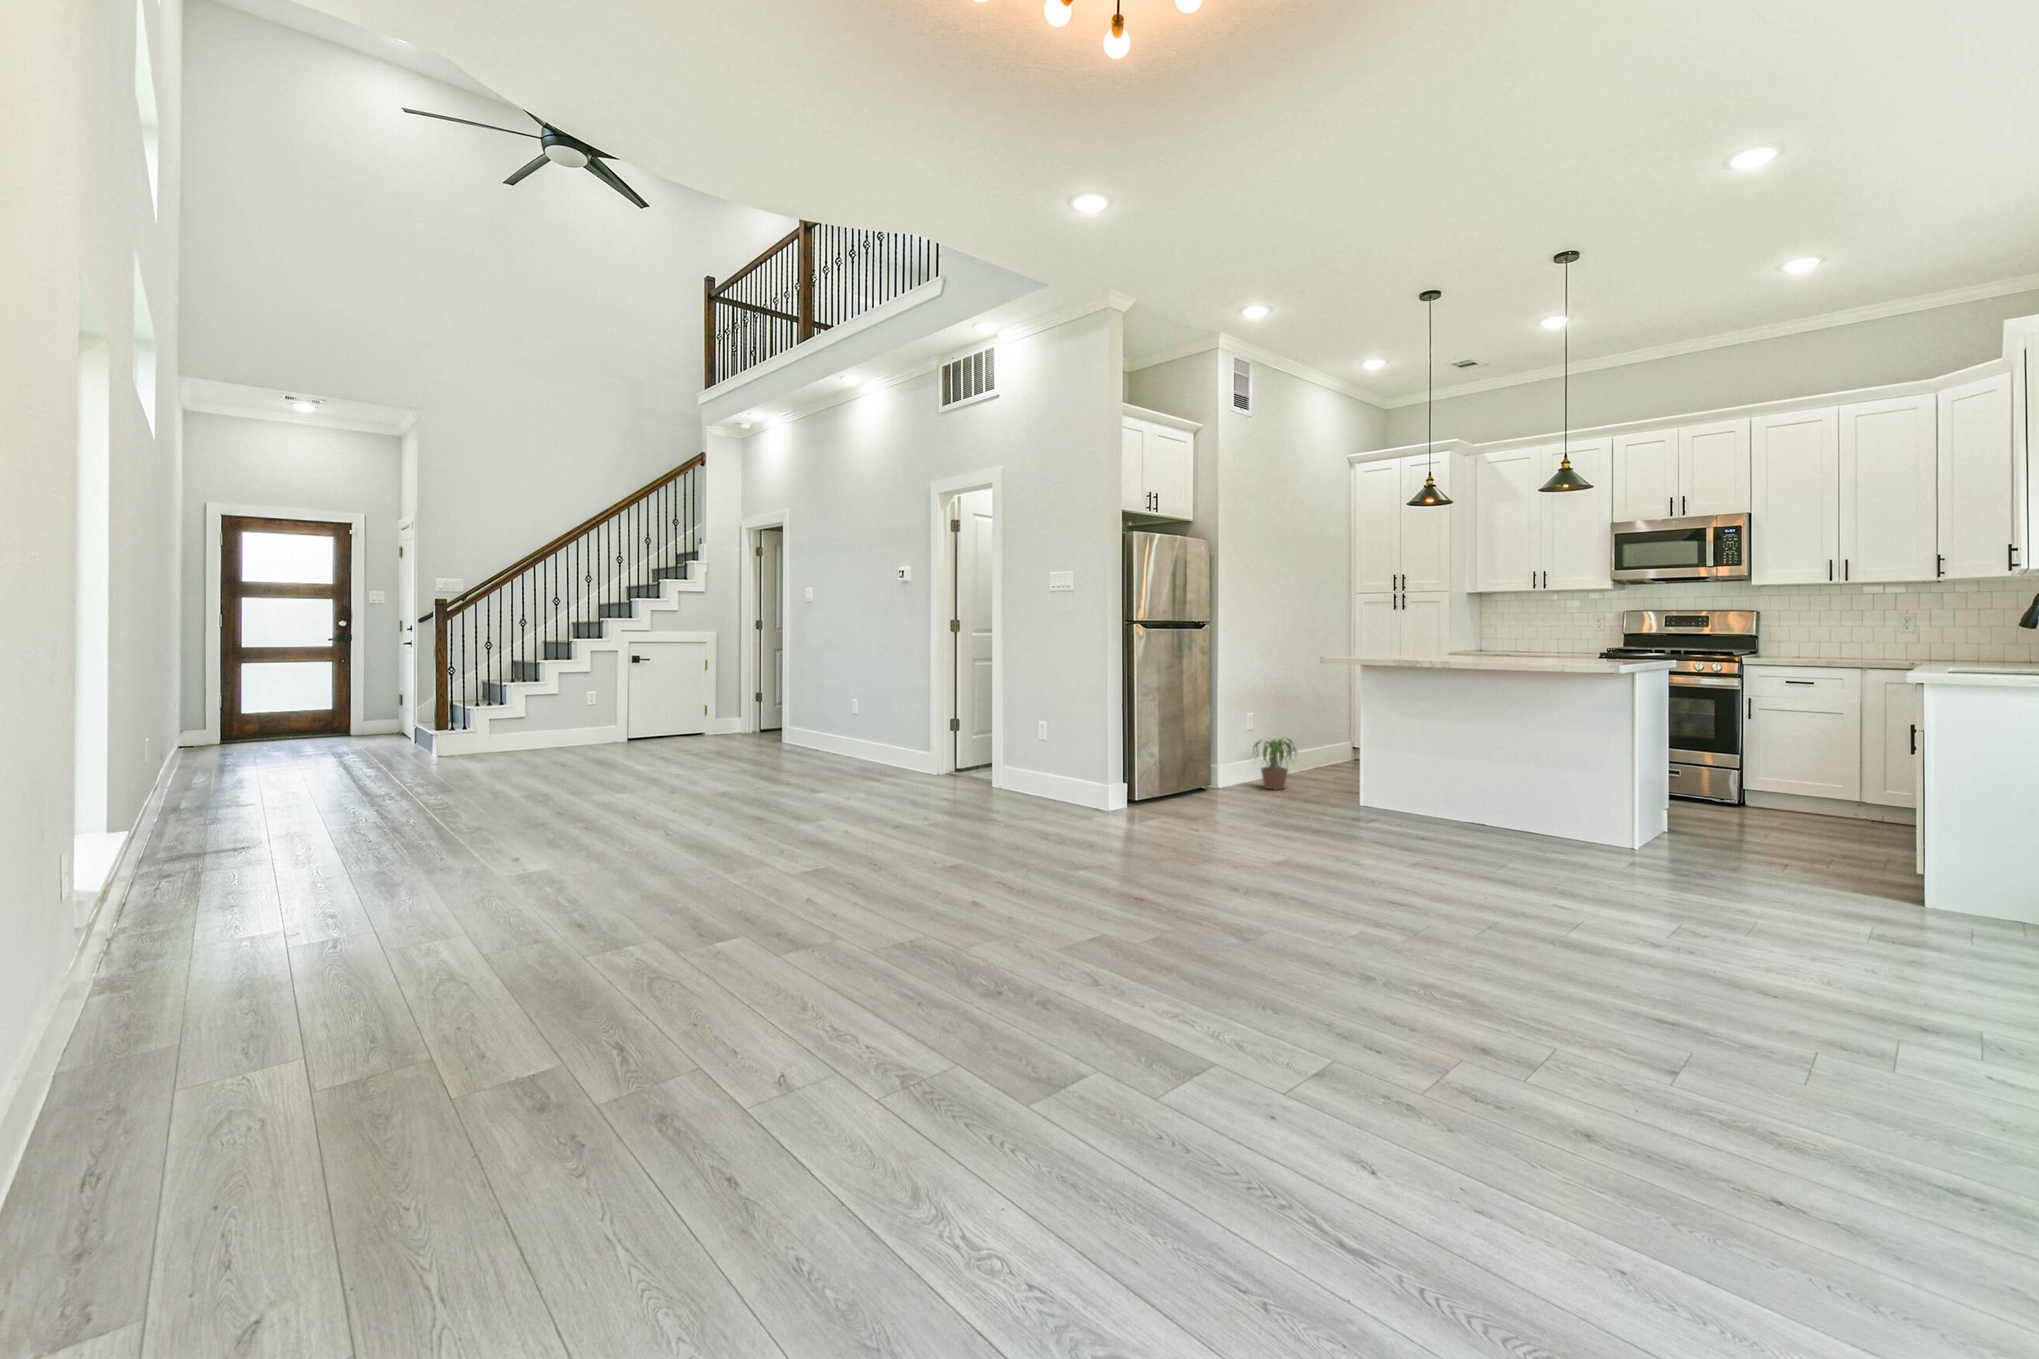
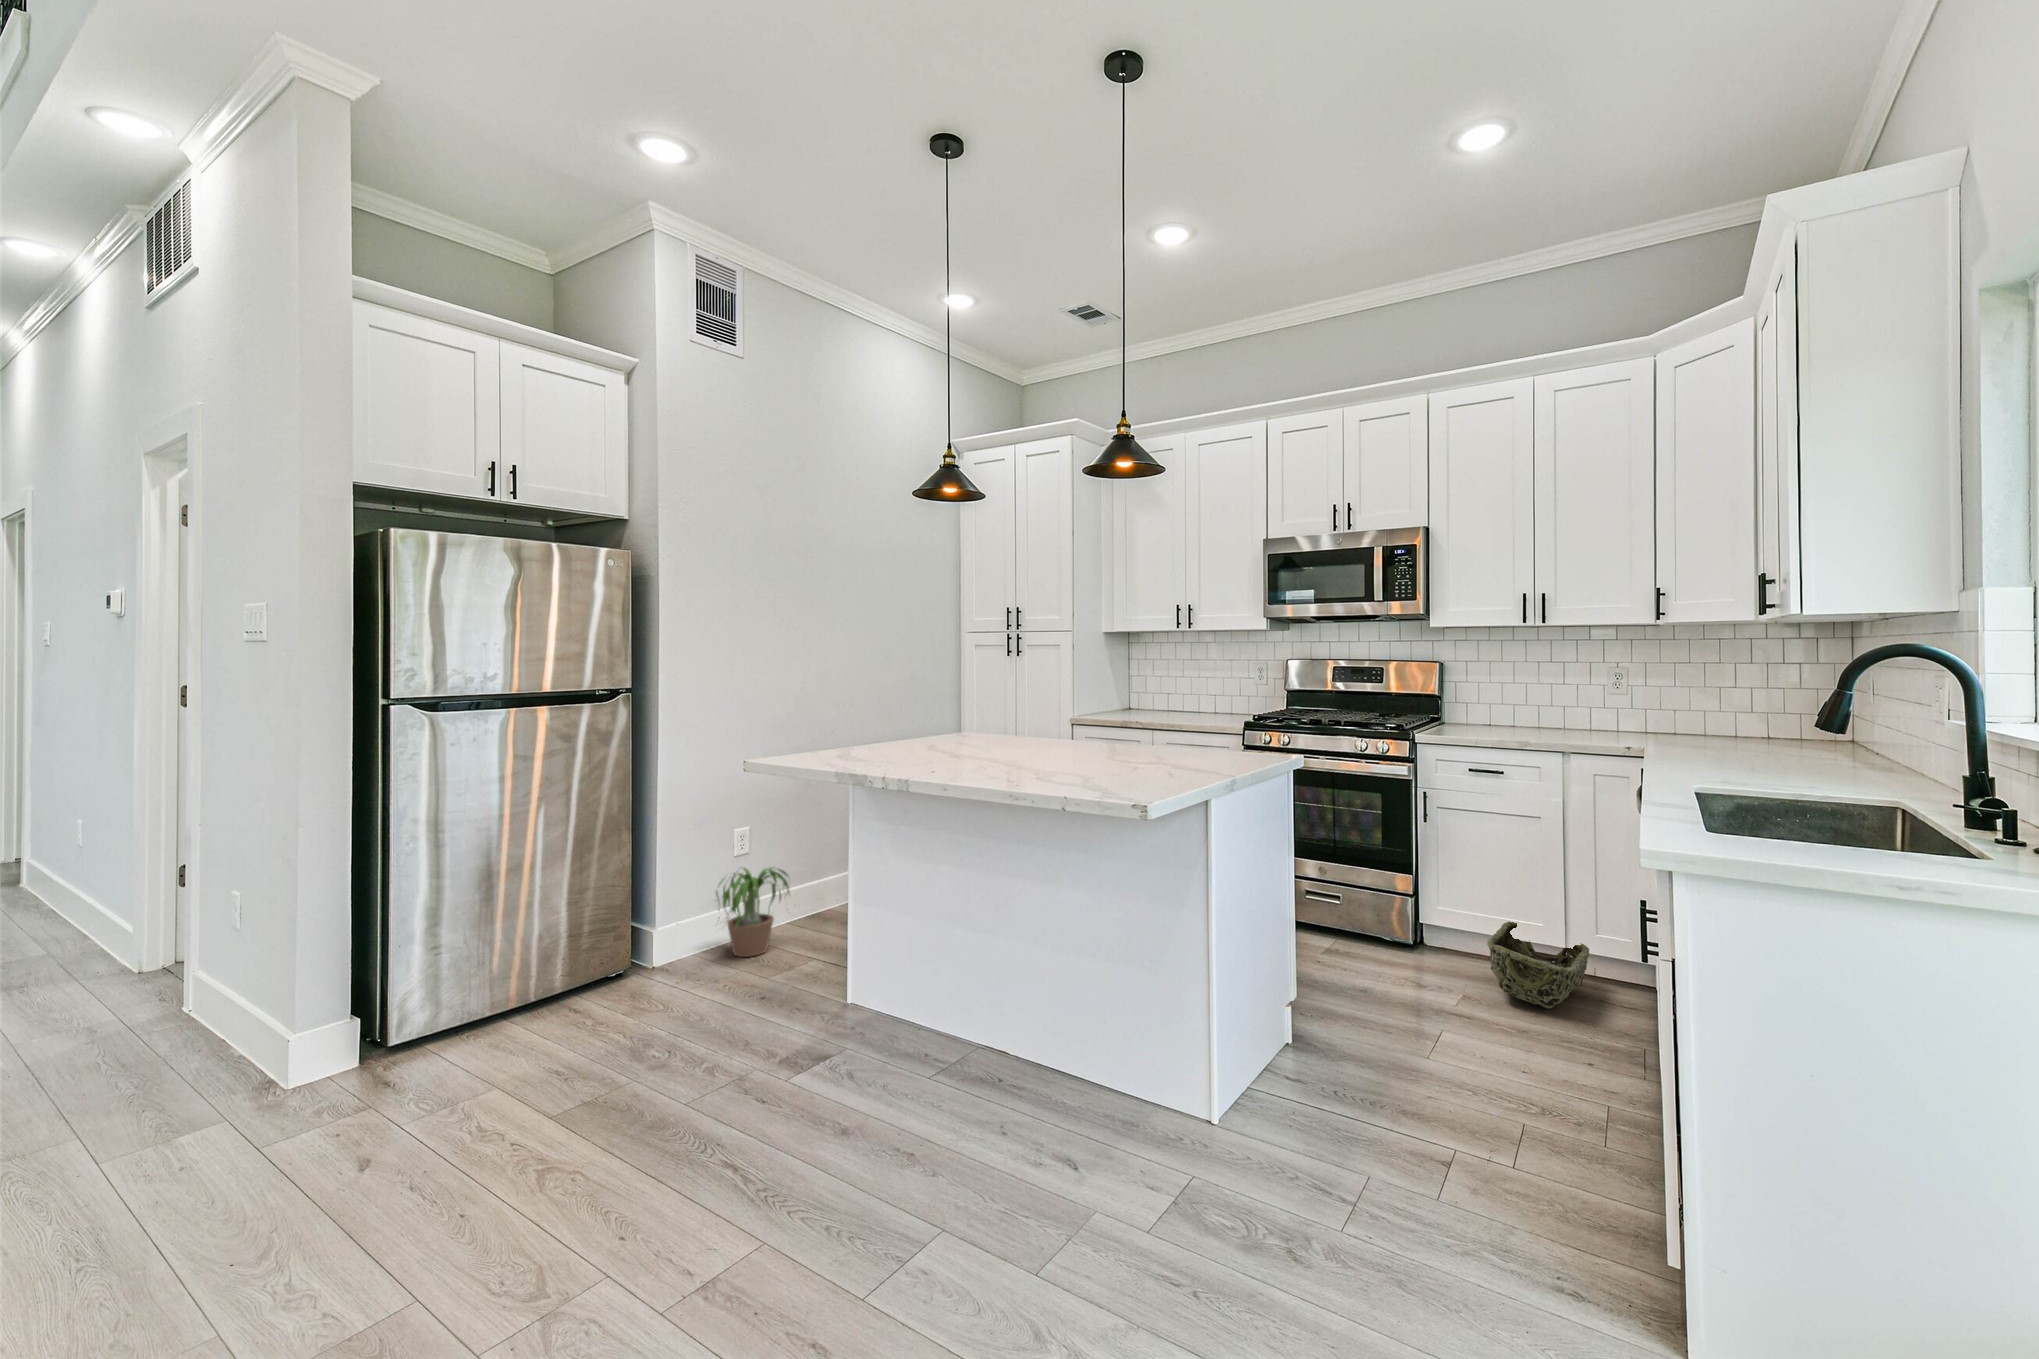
woven basket: none [1800,782,1878,827] -> present [1487,921,1589,1009]

